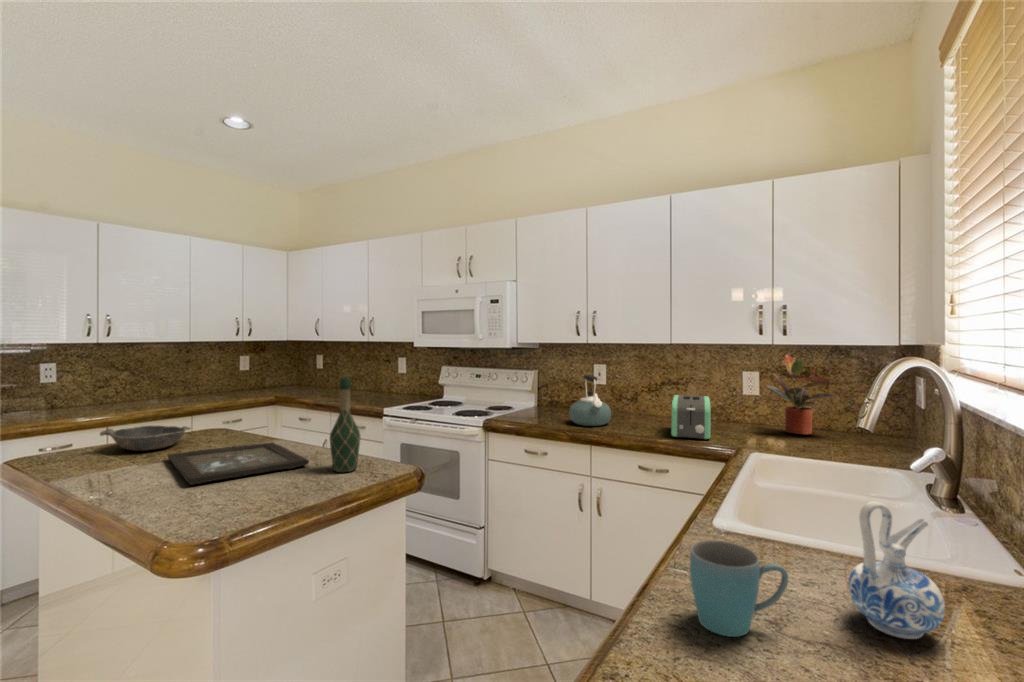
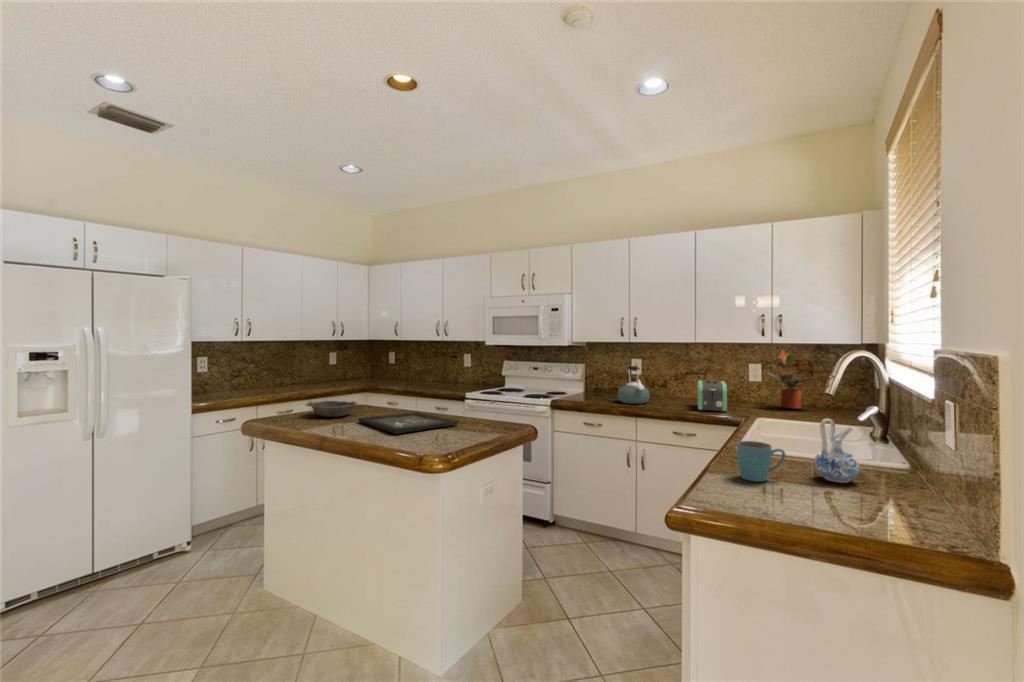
wine bottle: present [330,378,360,472] -> none [475,365,494,429]

